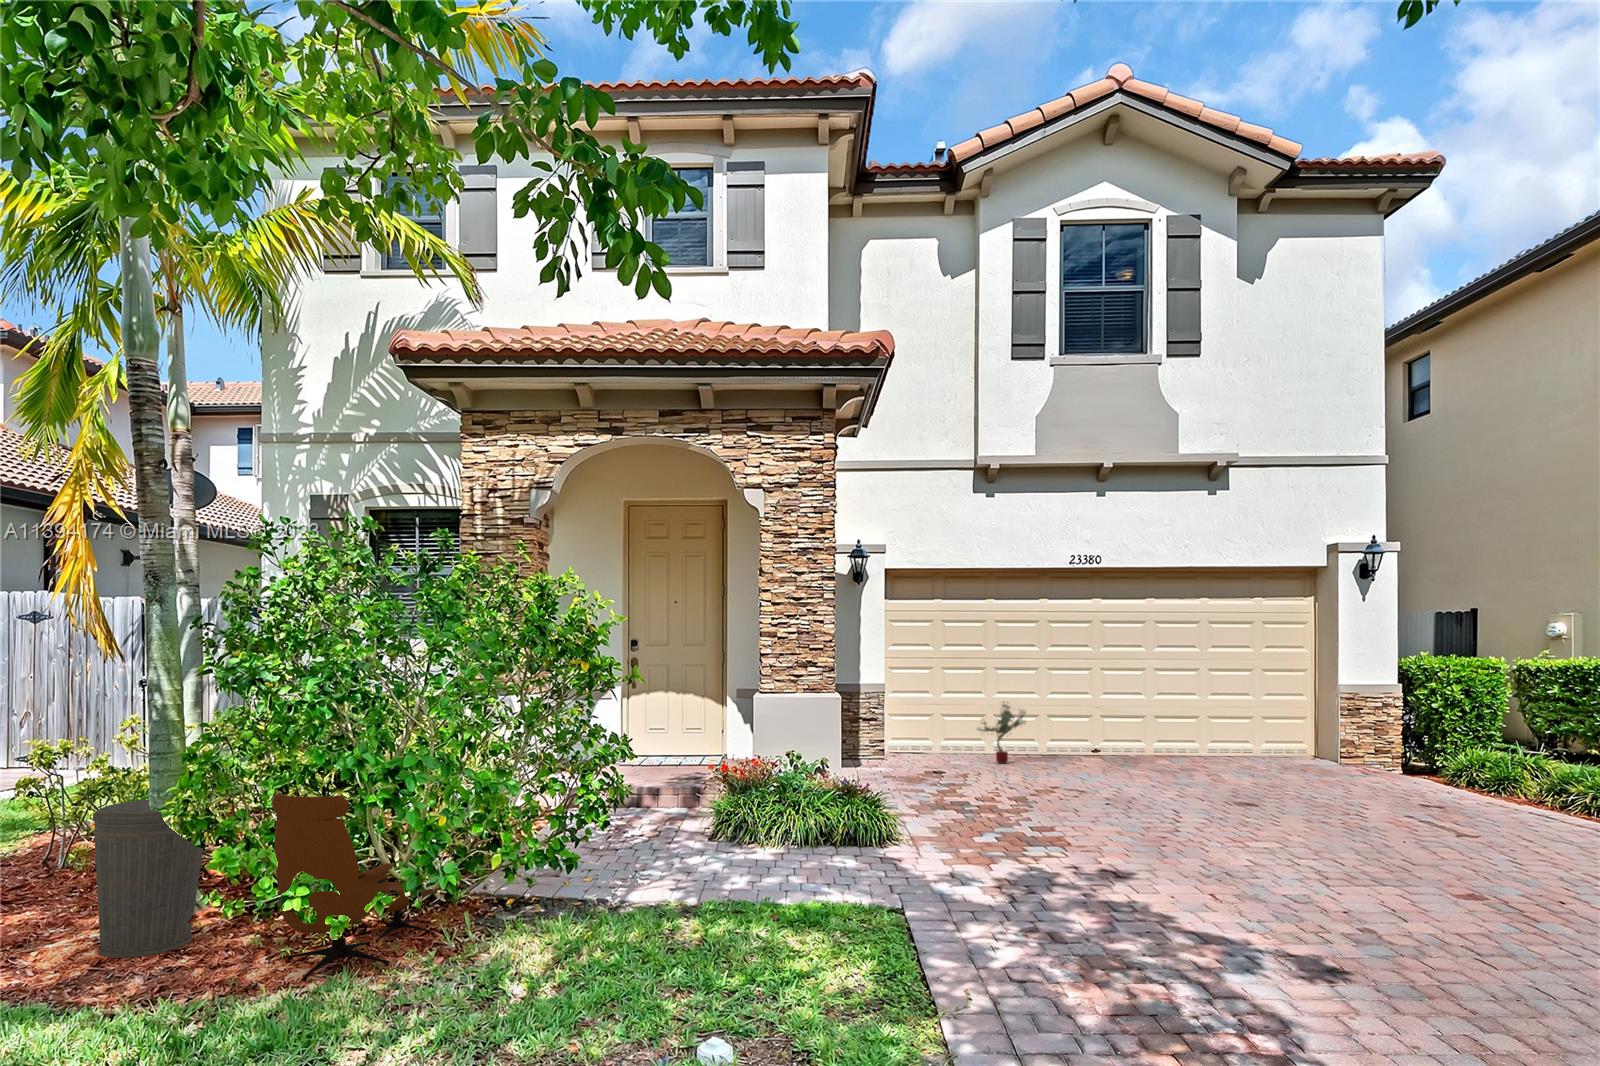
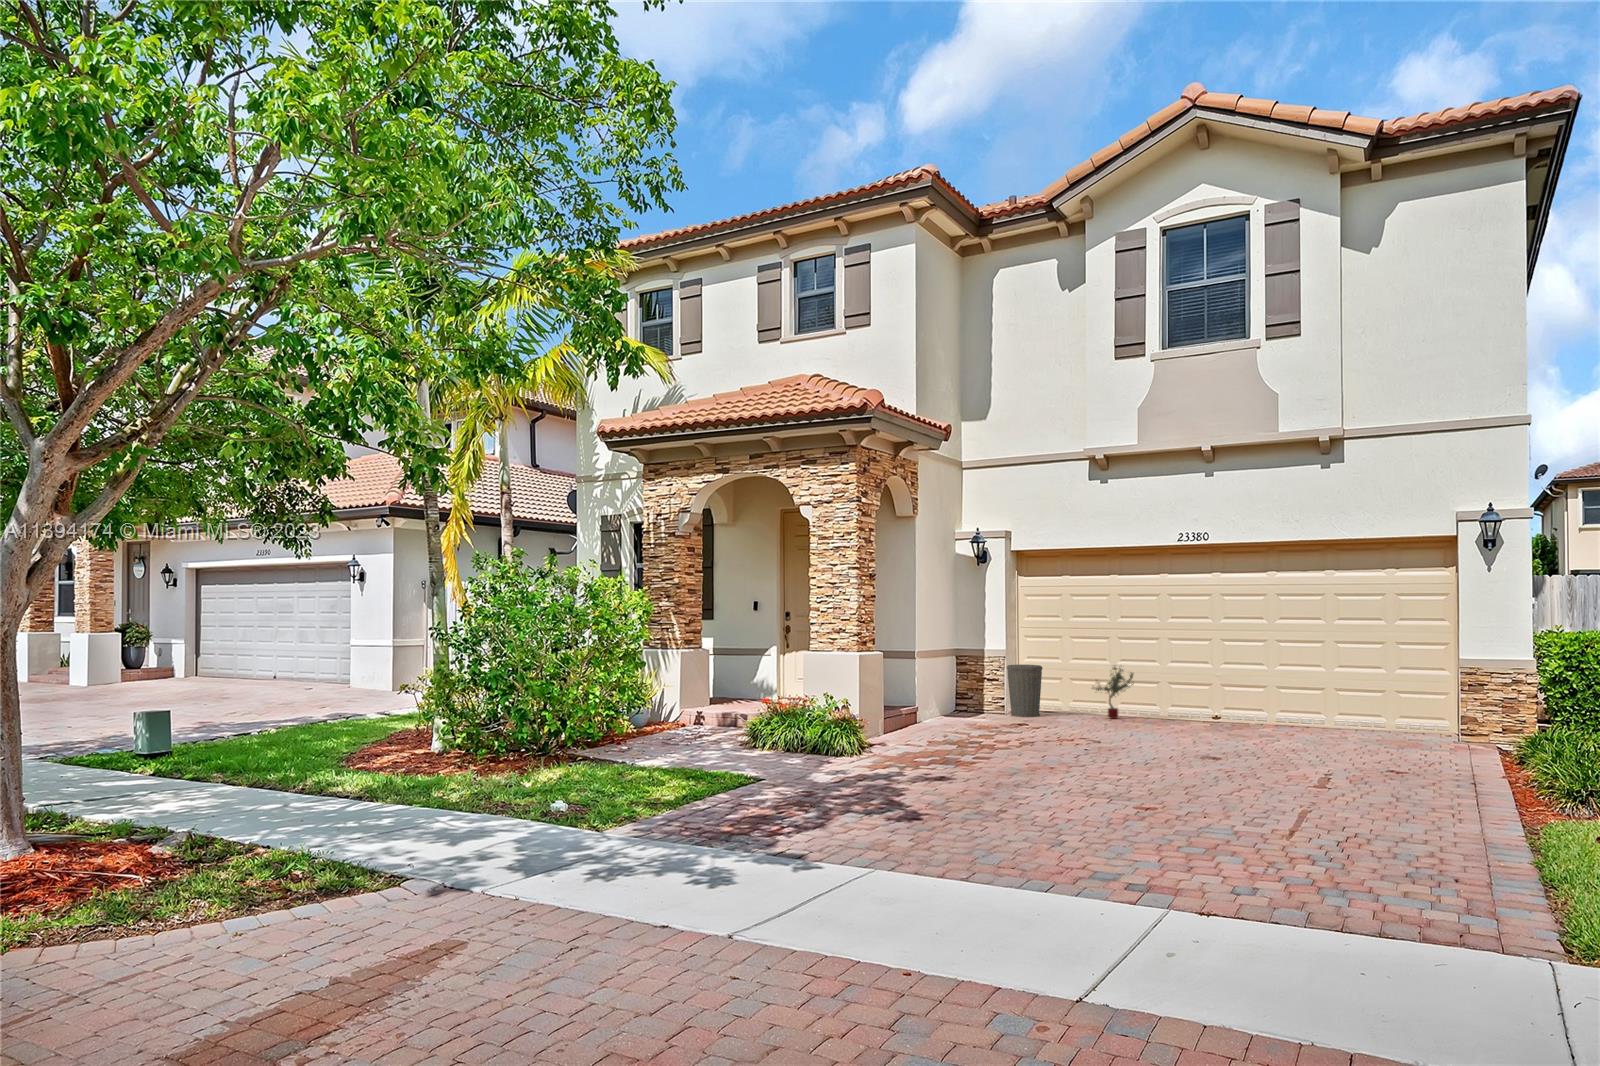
lounge chair: present [272,794,433,982] -> none [423,689,520,775]
trash can: present [93,799,203,958] -> present [1007,665,1042,717]

